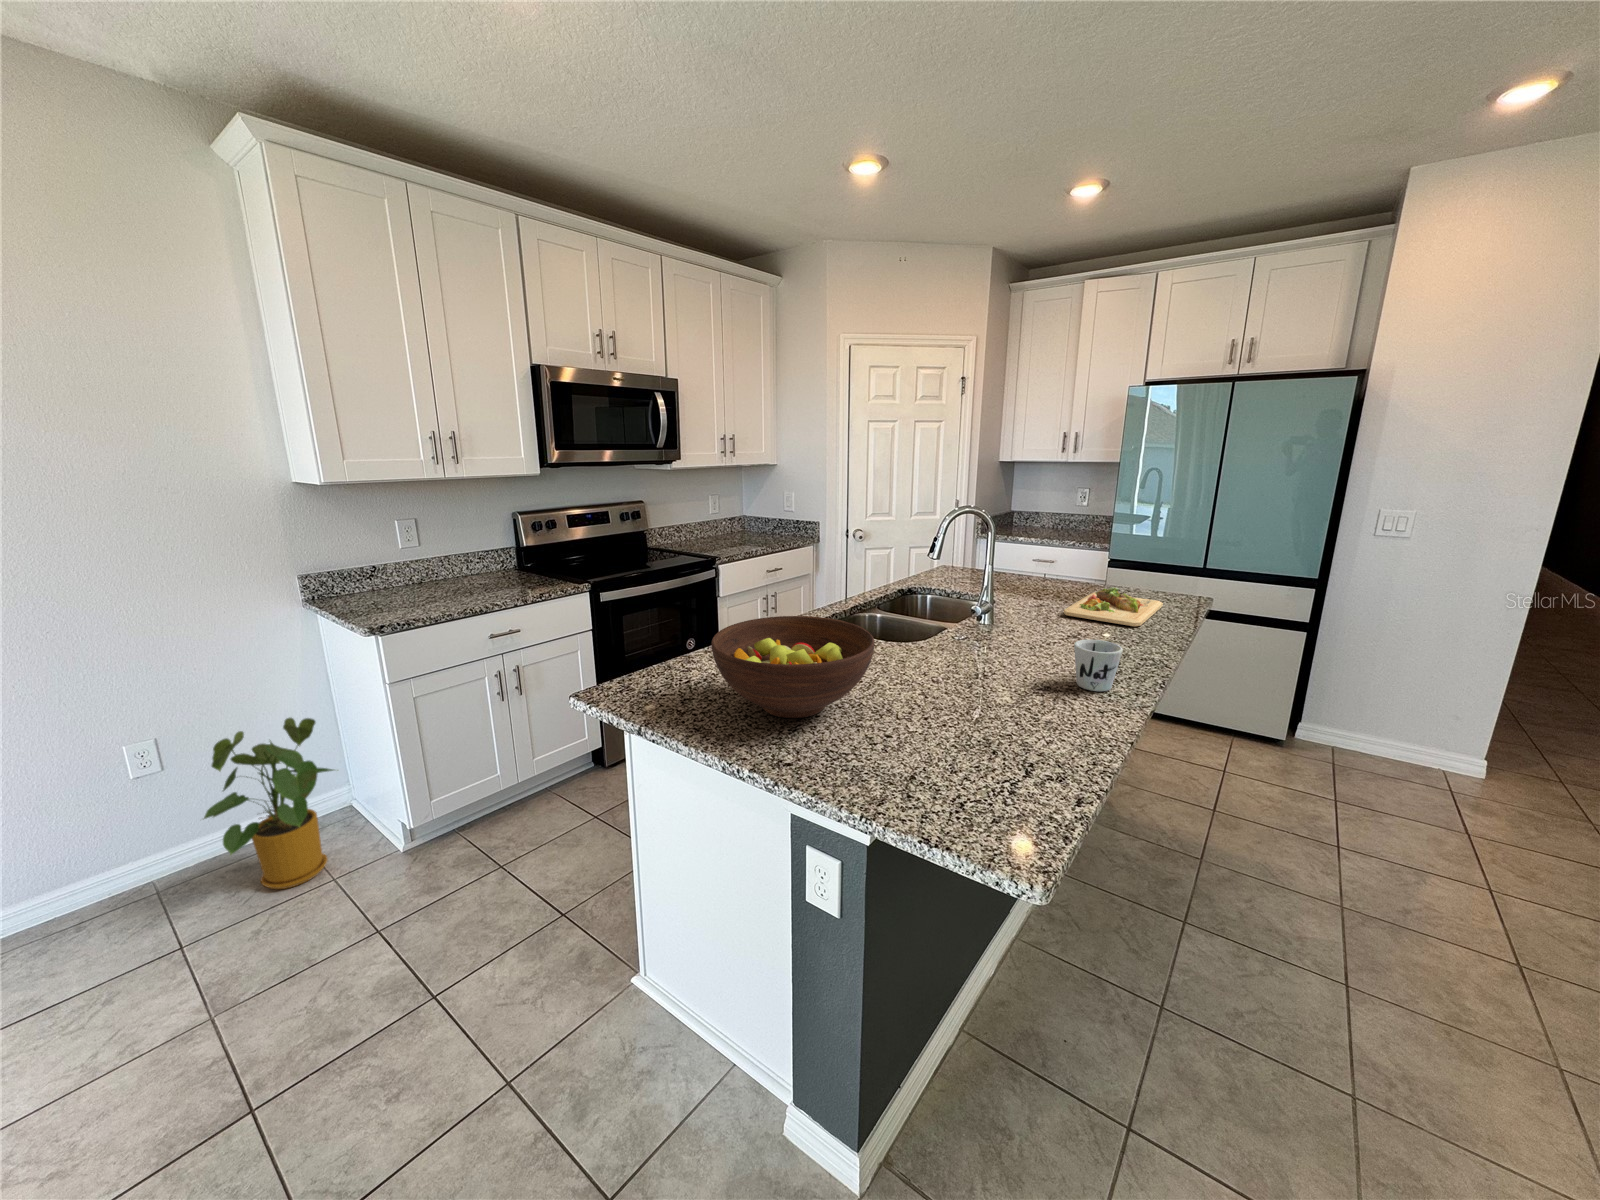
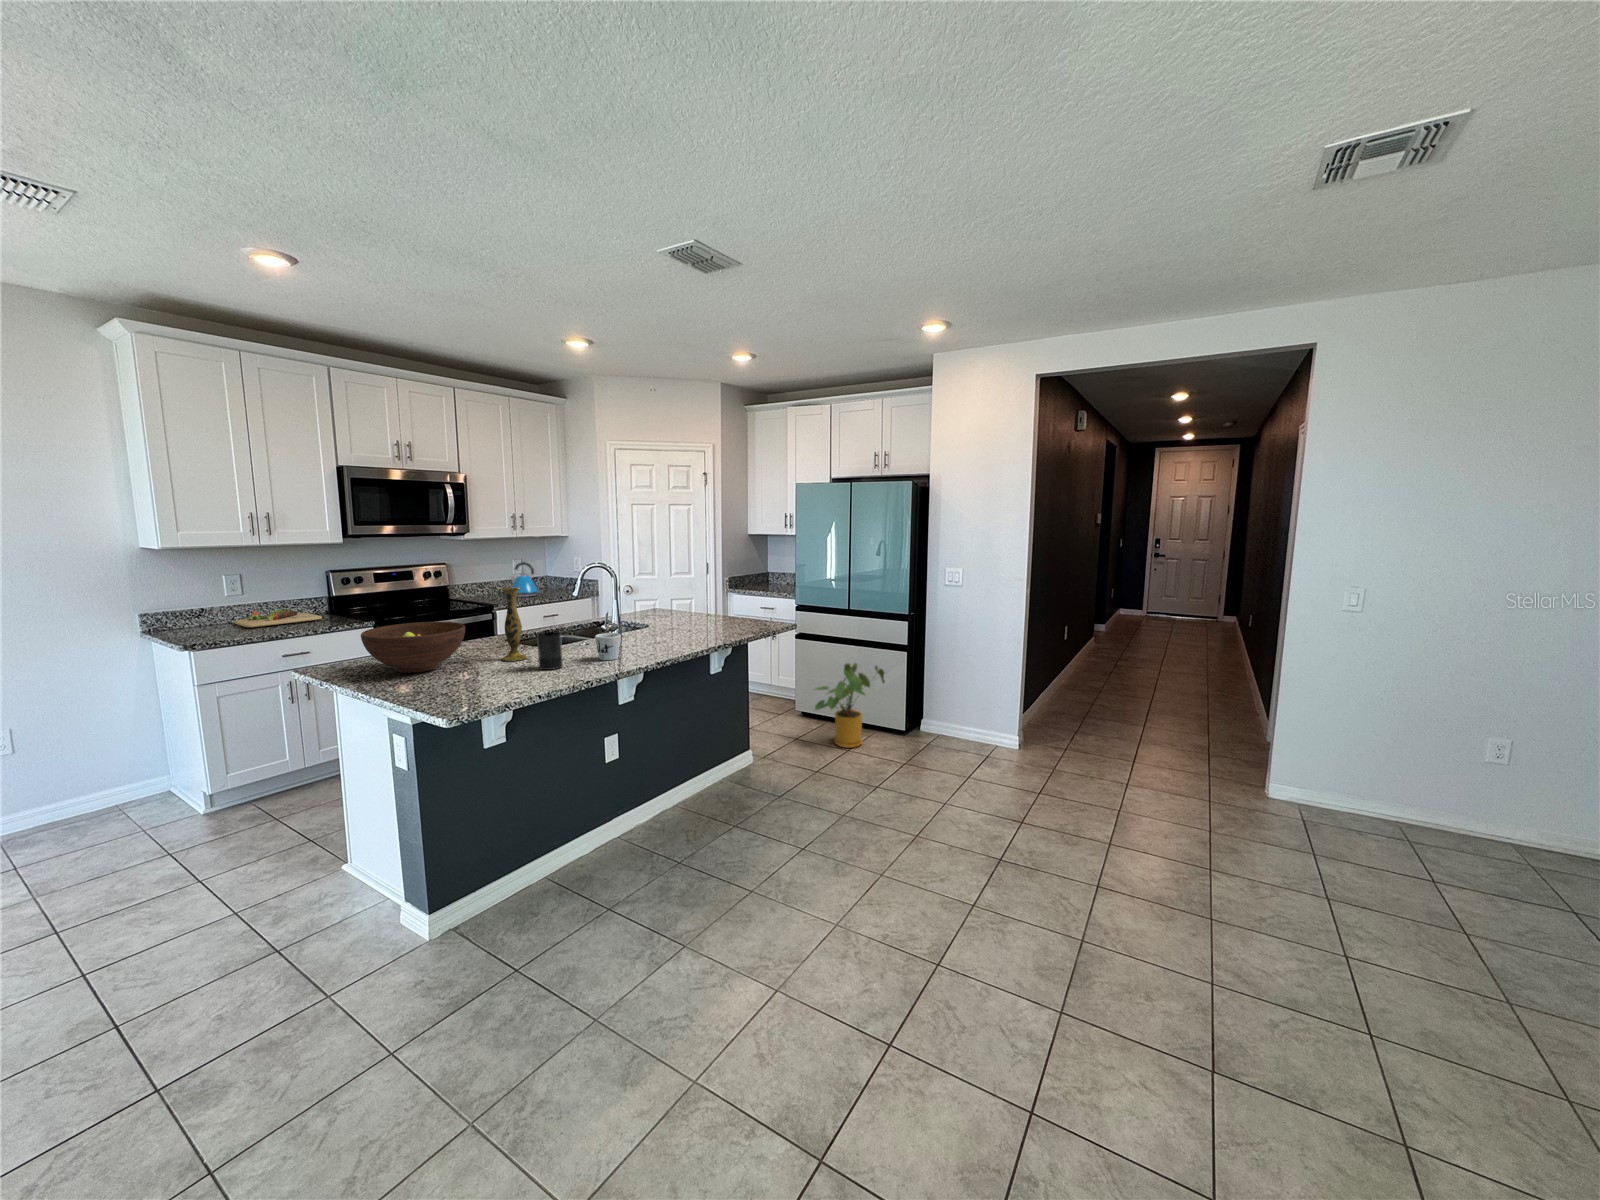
kettle: none [719,499,757,544] -> present [511,562,539,597]
vase: none [900,557,944,687] -> present [502,587,527,661]
cutting board: present [1064,587,1163,626] -> present [233,608,322,627]
candle: none [1009,644,1058,718] -> present [537,632,563,670]
house plant: present [204,718,333,889] -> present [815,663,885,748]

